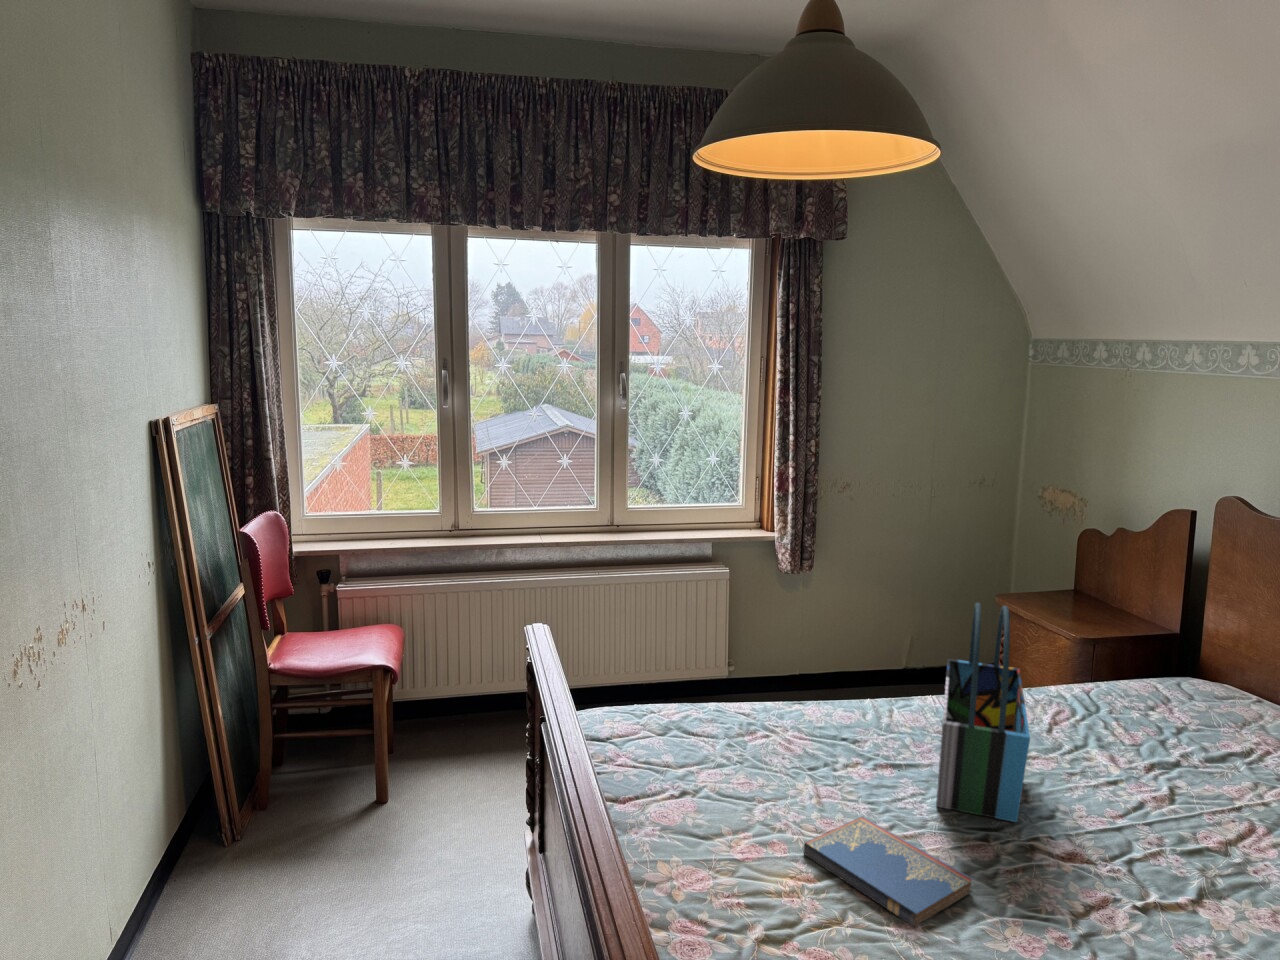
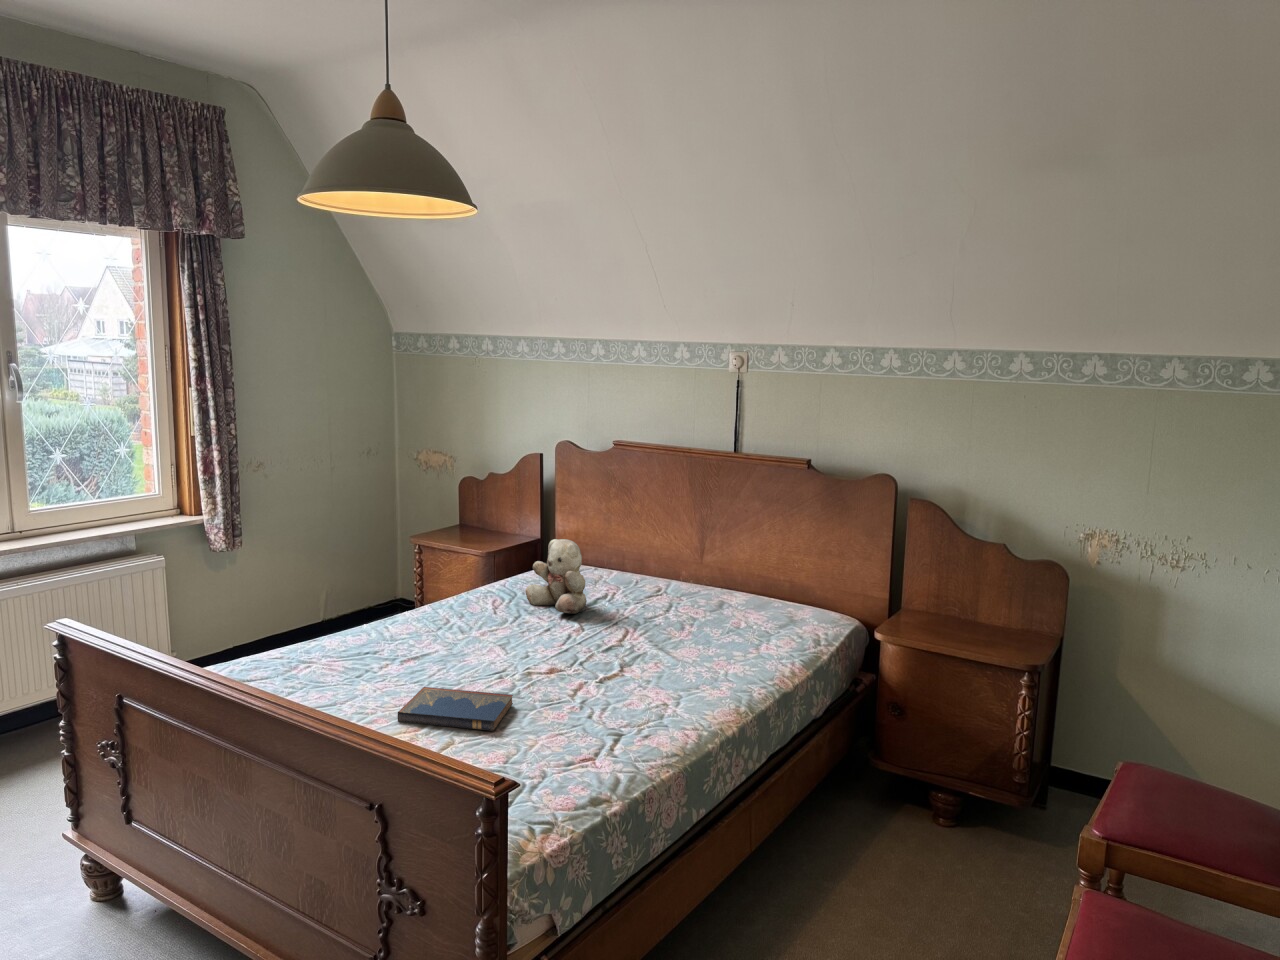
tote bag: present [936,603,1030,822] -> none [440,521,524,670]
teddy bear: none [1103,645,1201,769] -> present [525,539,587,613]

